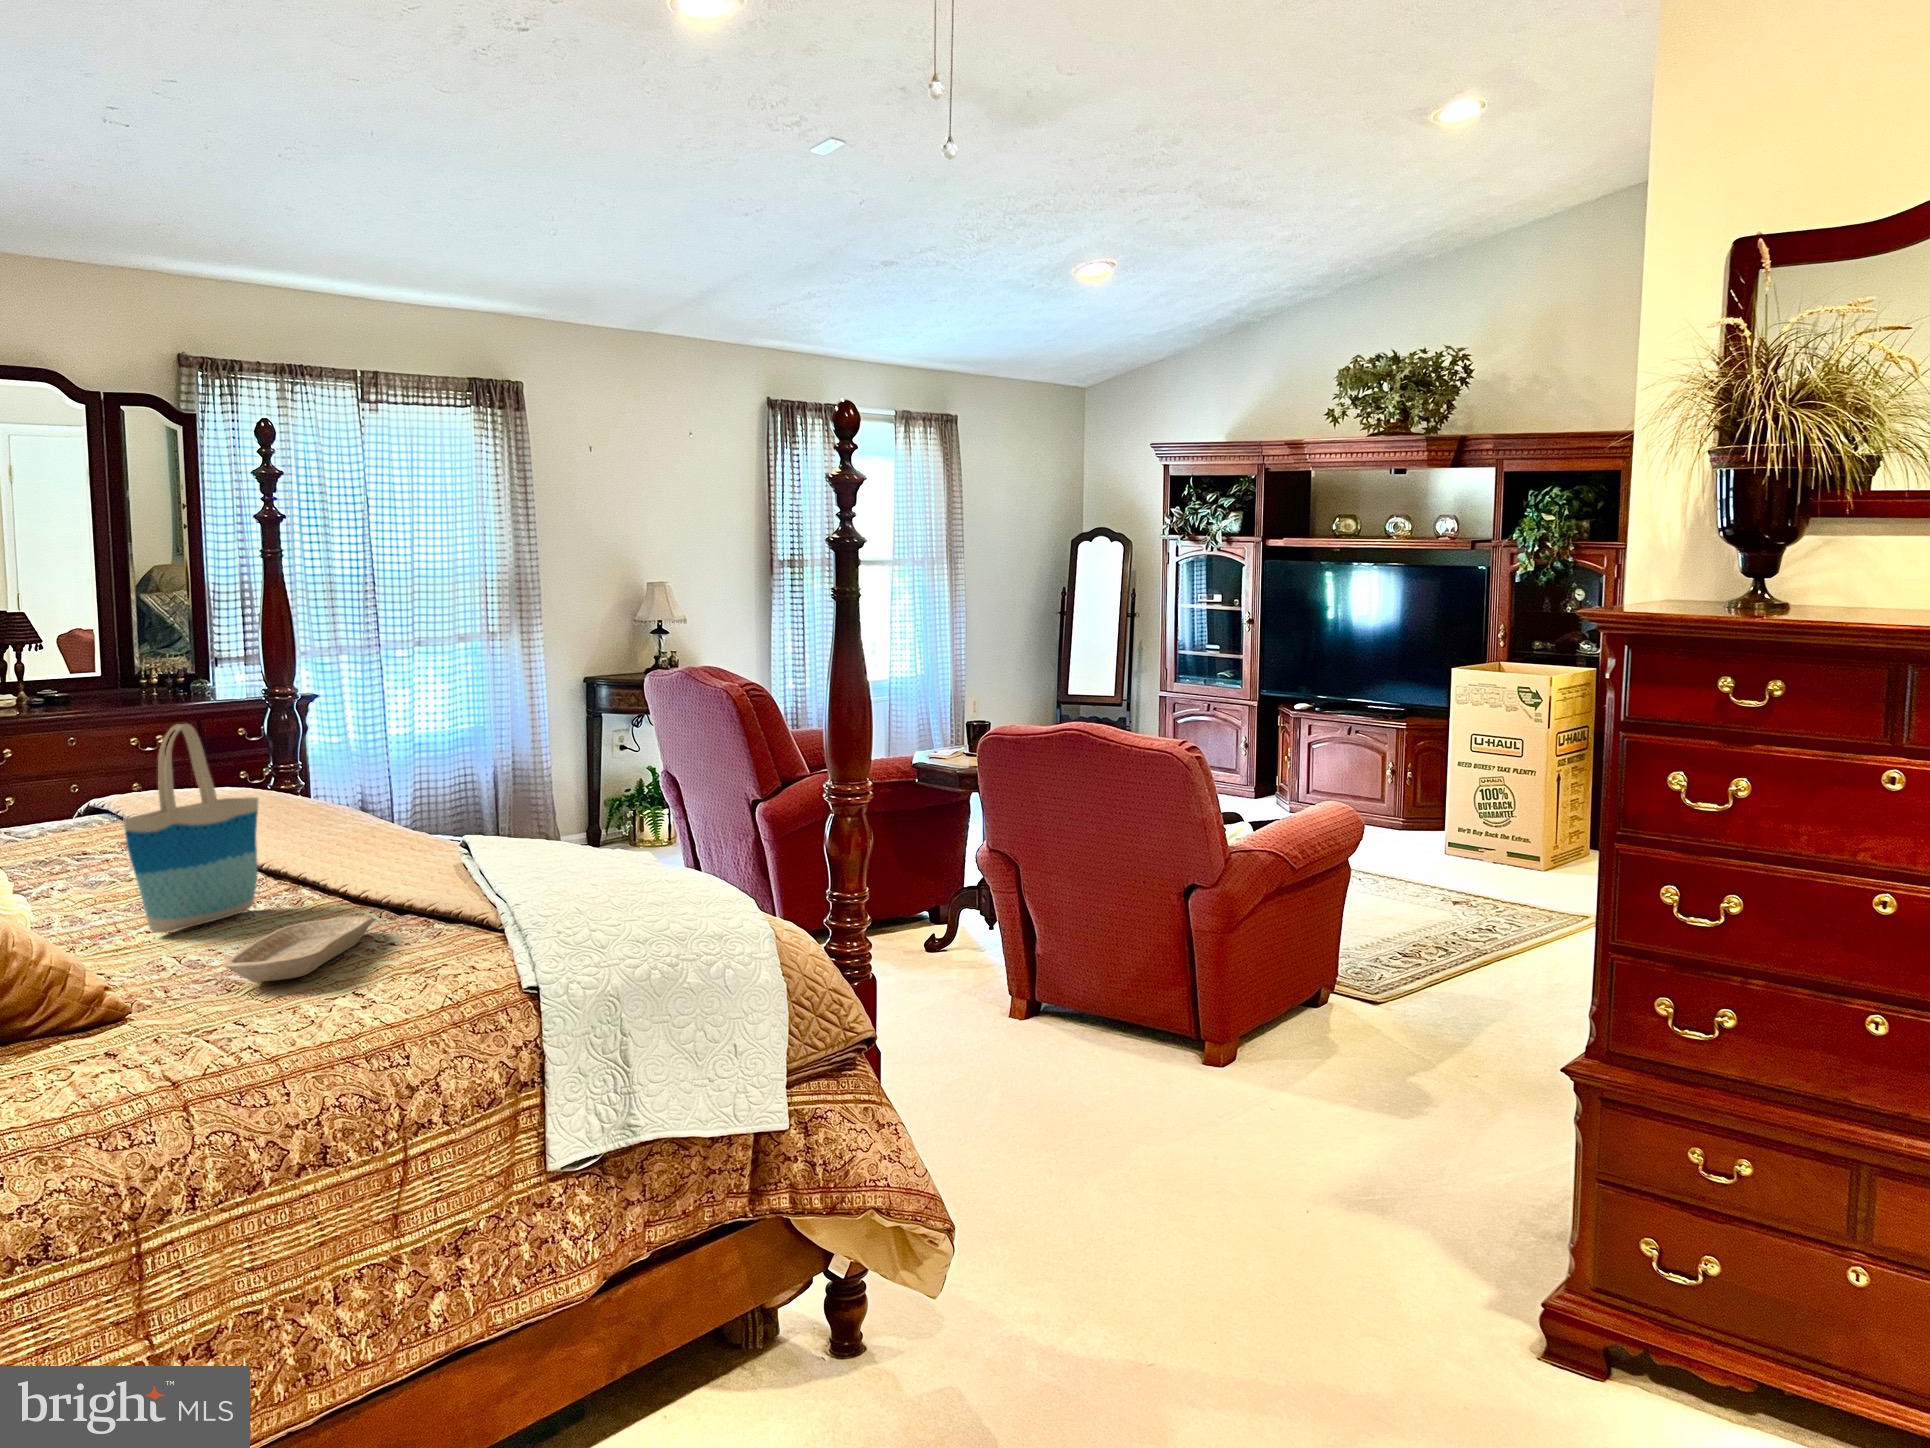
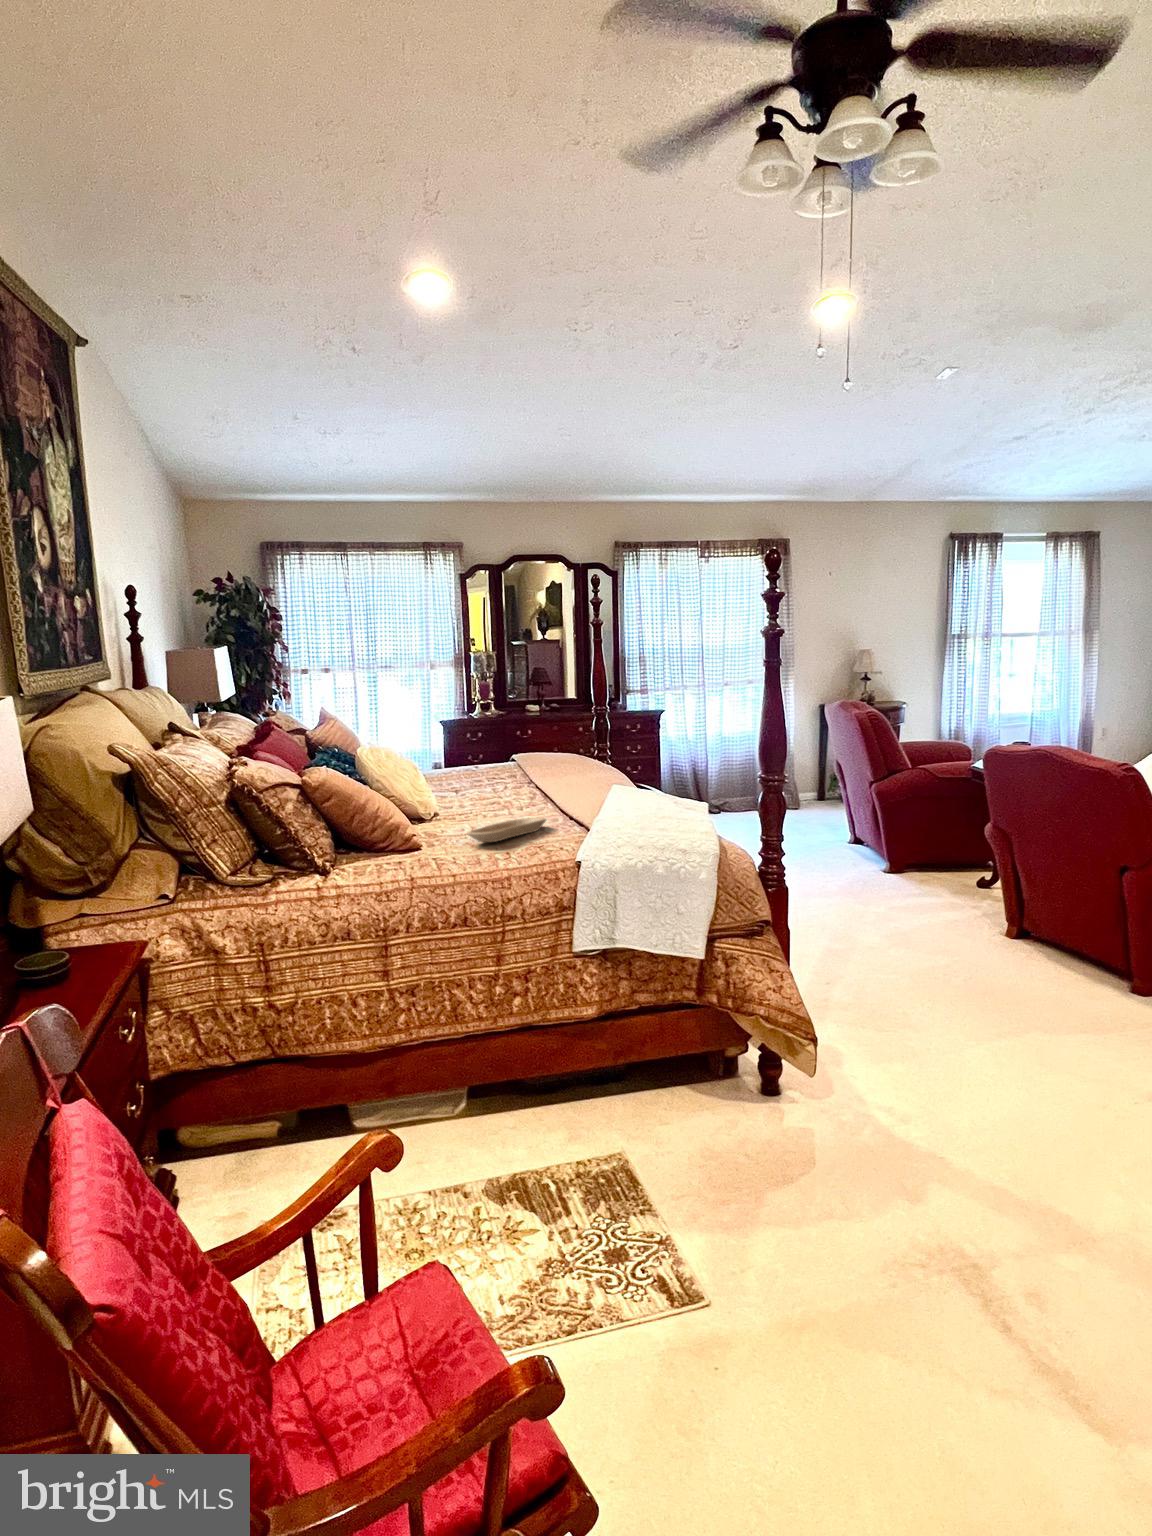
tote bag: present [123,723,258,933] -> none [463,724,526,818]

